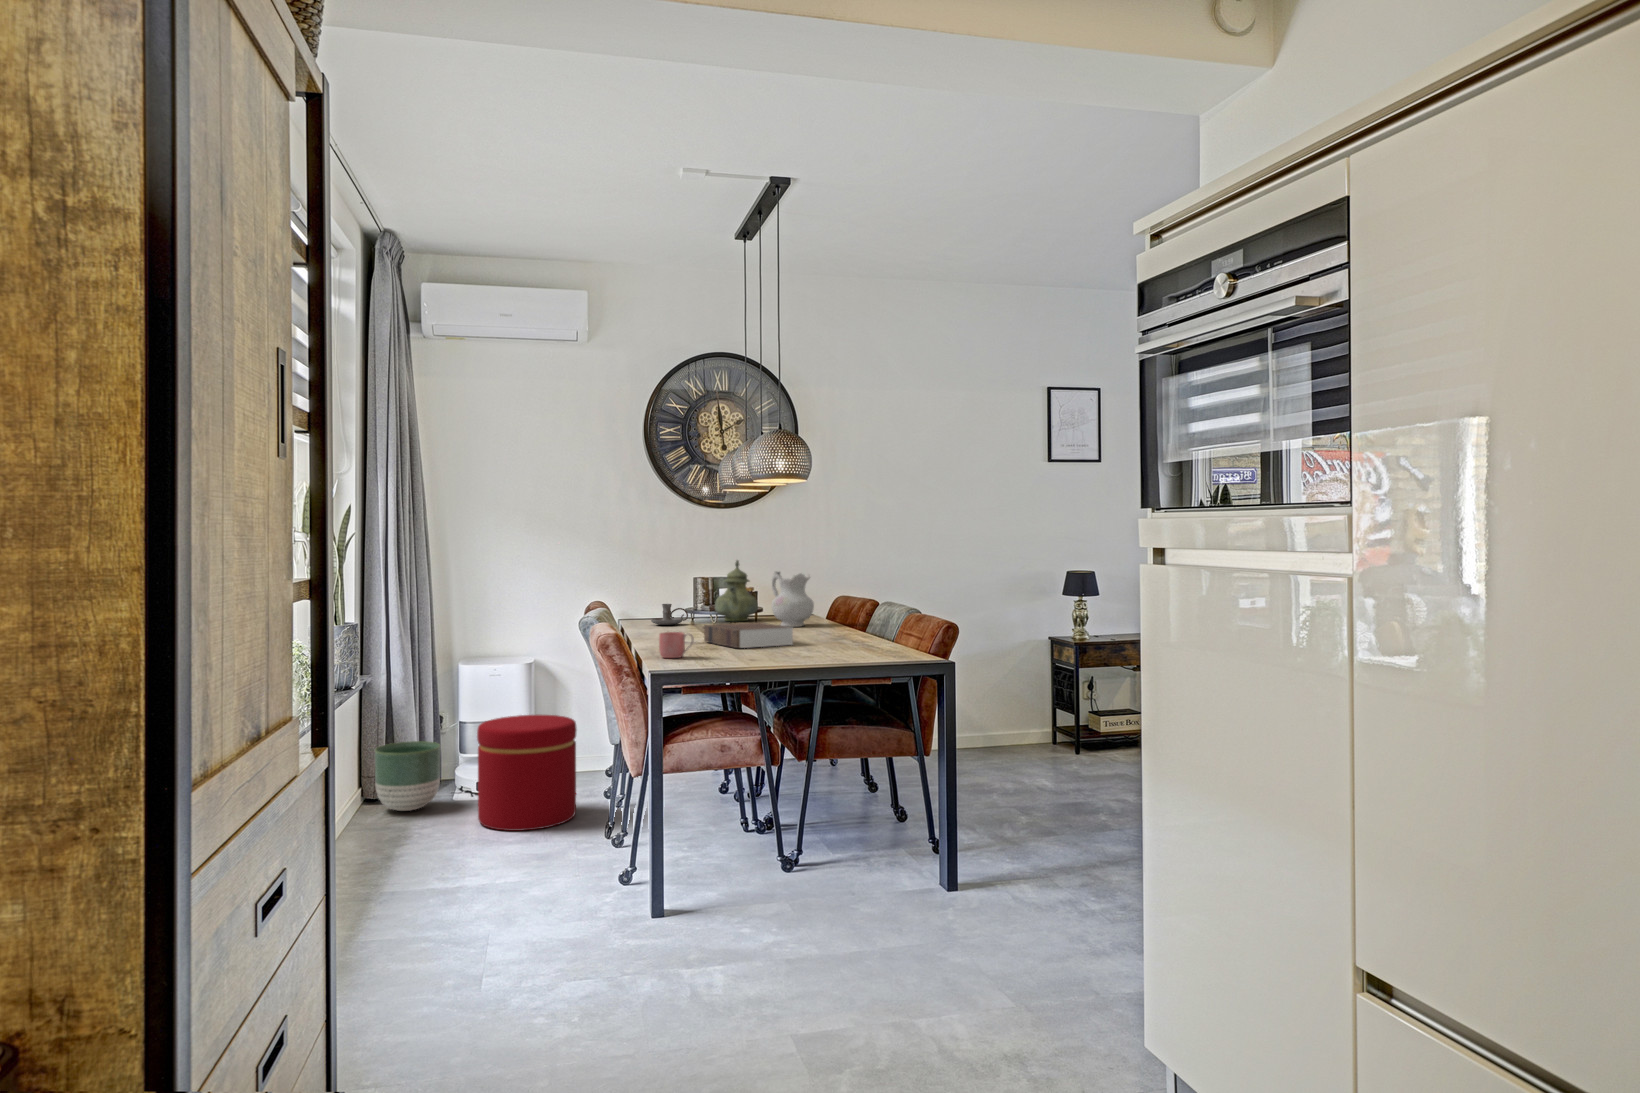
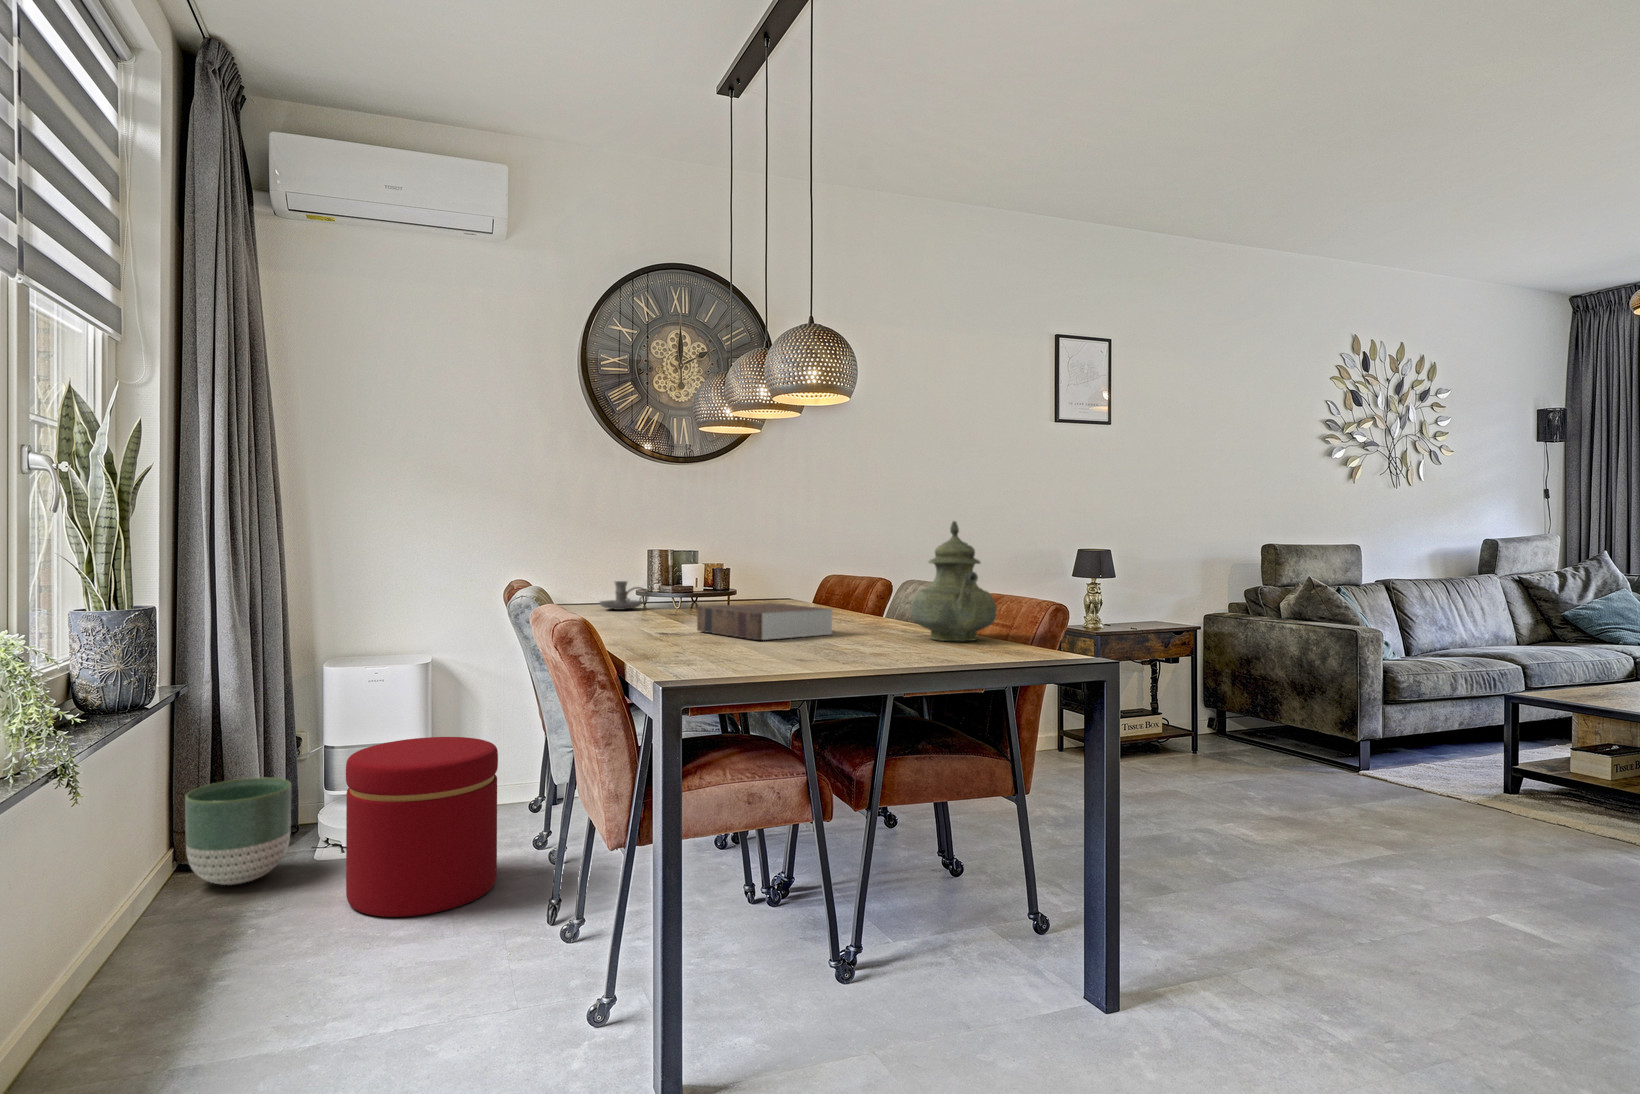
teapot: present [715,560,758,621] -> present [912,521,997,641]
ceramic pitcher: present [772,572,814,627] -> none [763,537,821,611]
mug: present [659,632,694,658] -> none [650,615,706,657]

